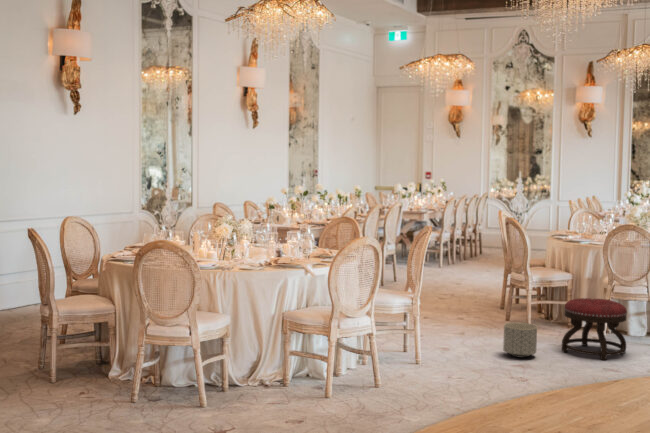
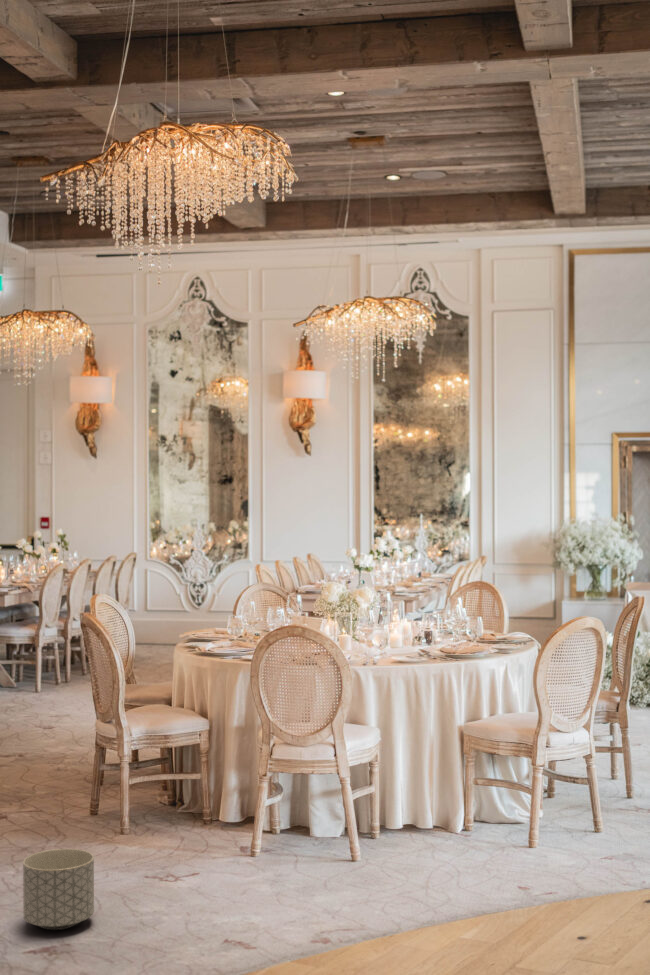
ottoman: present [562,298,627,360] -> none [156,779,285,916]

